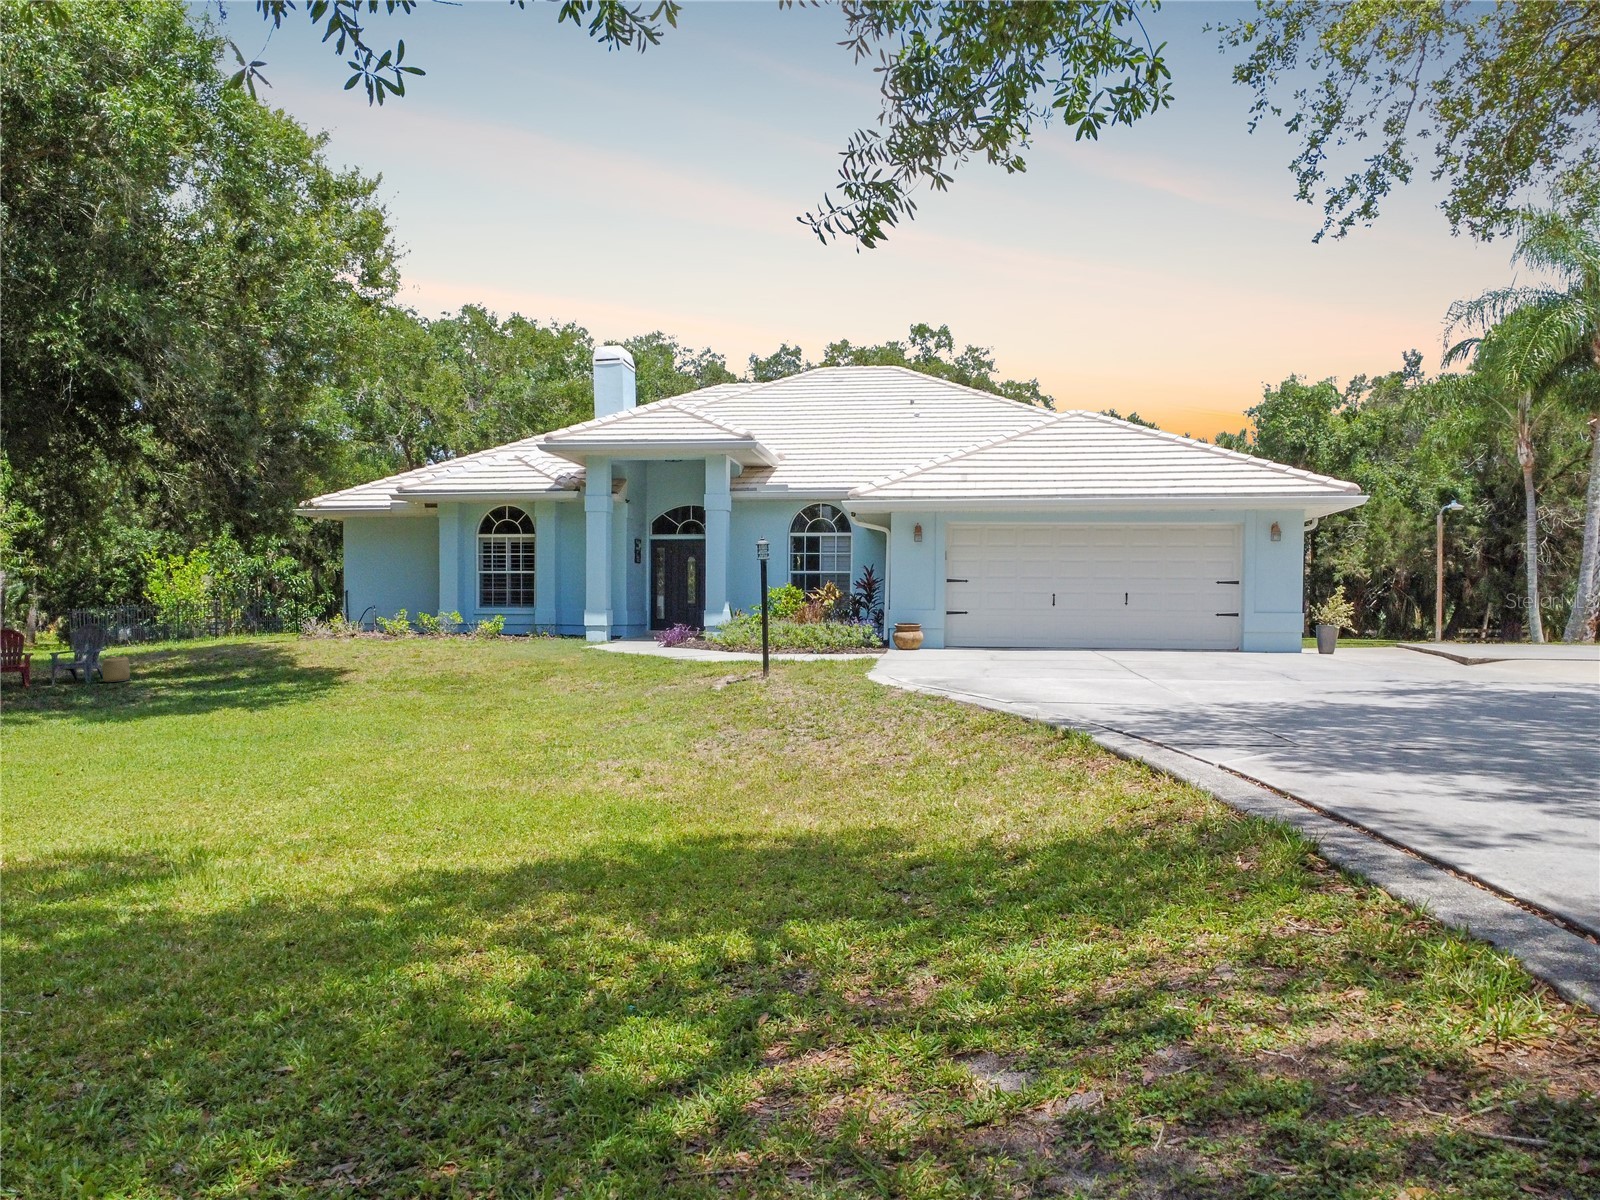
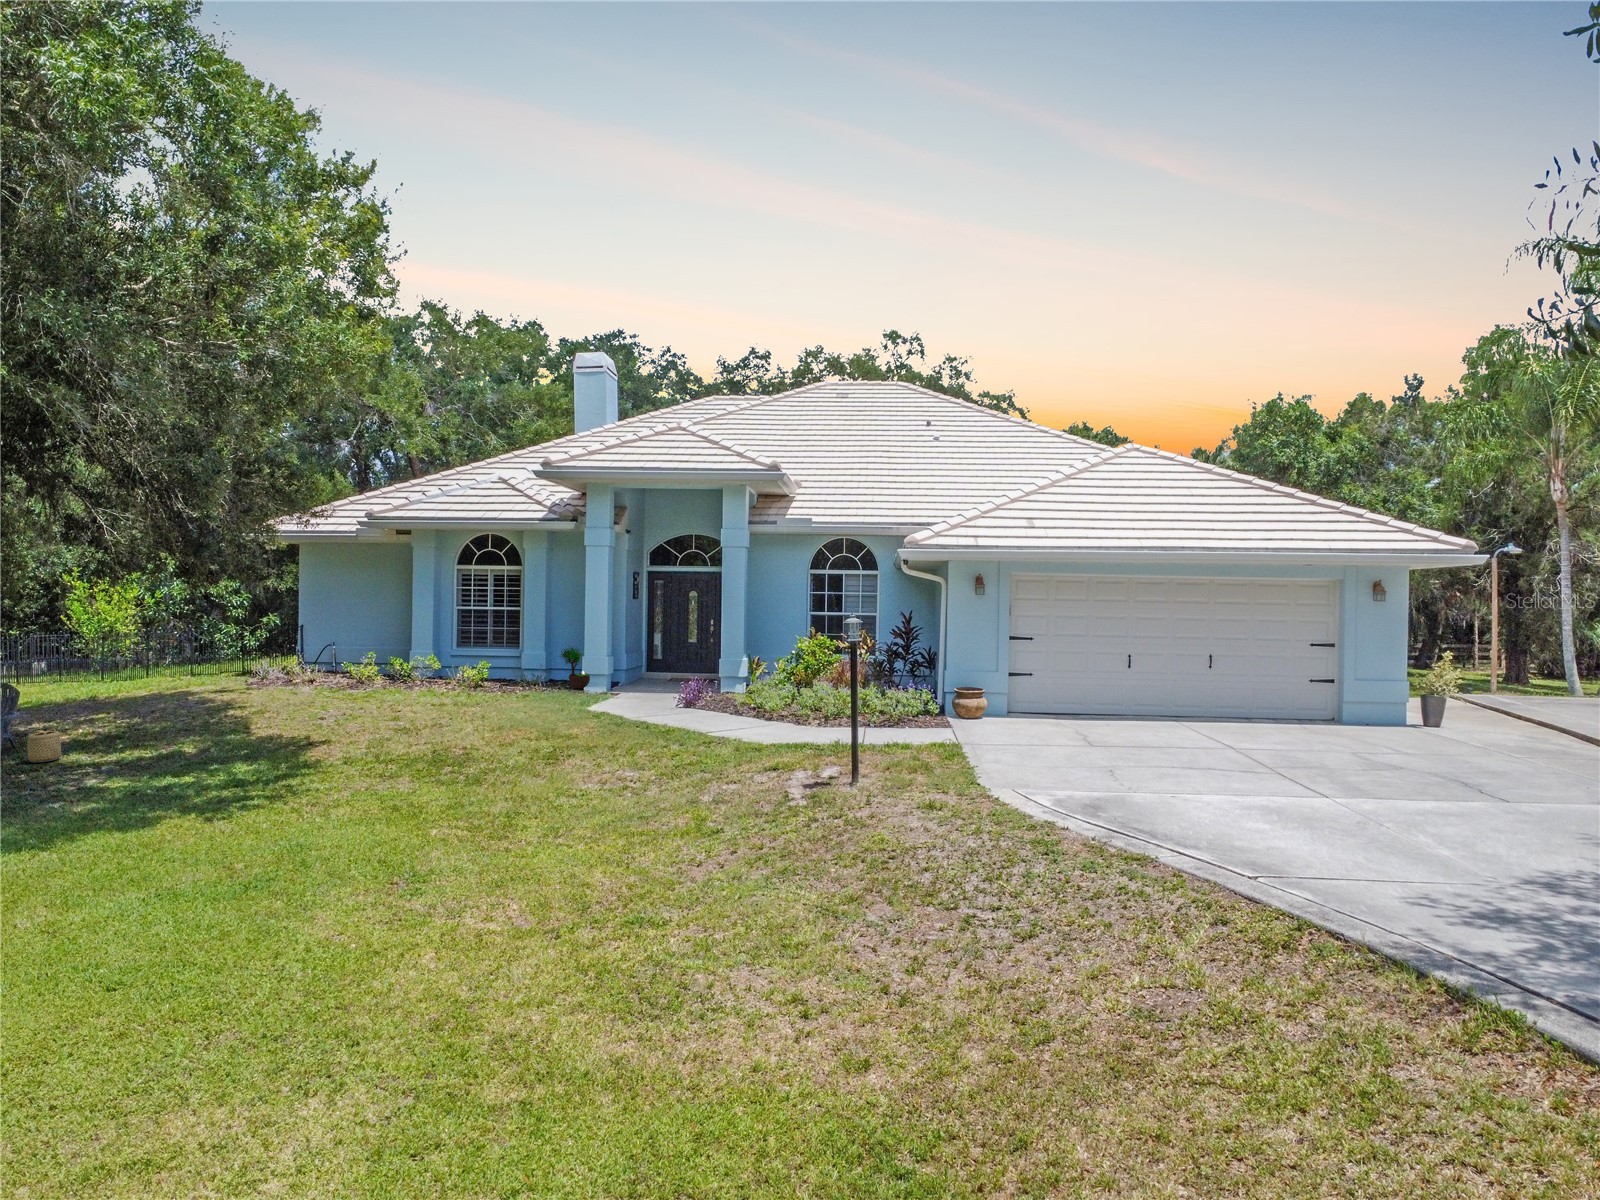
potted tree: none [561,597,588,638] -> present [561,647,590,689]

